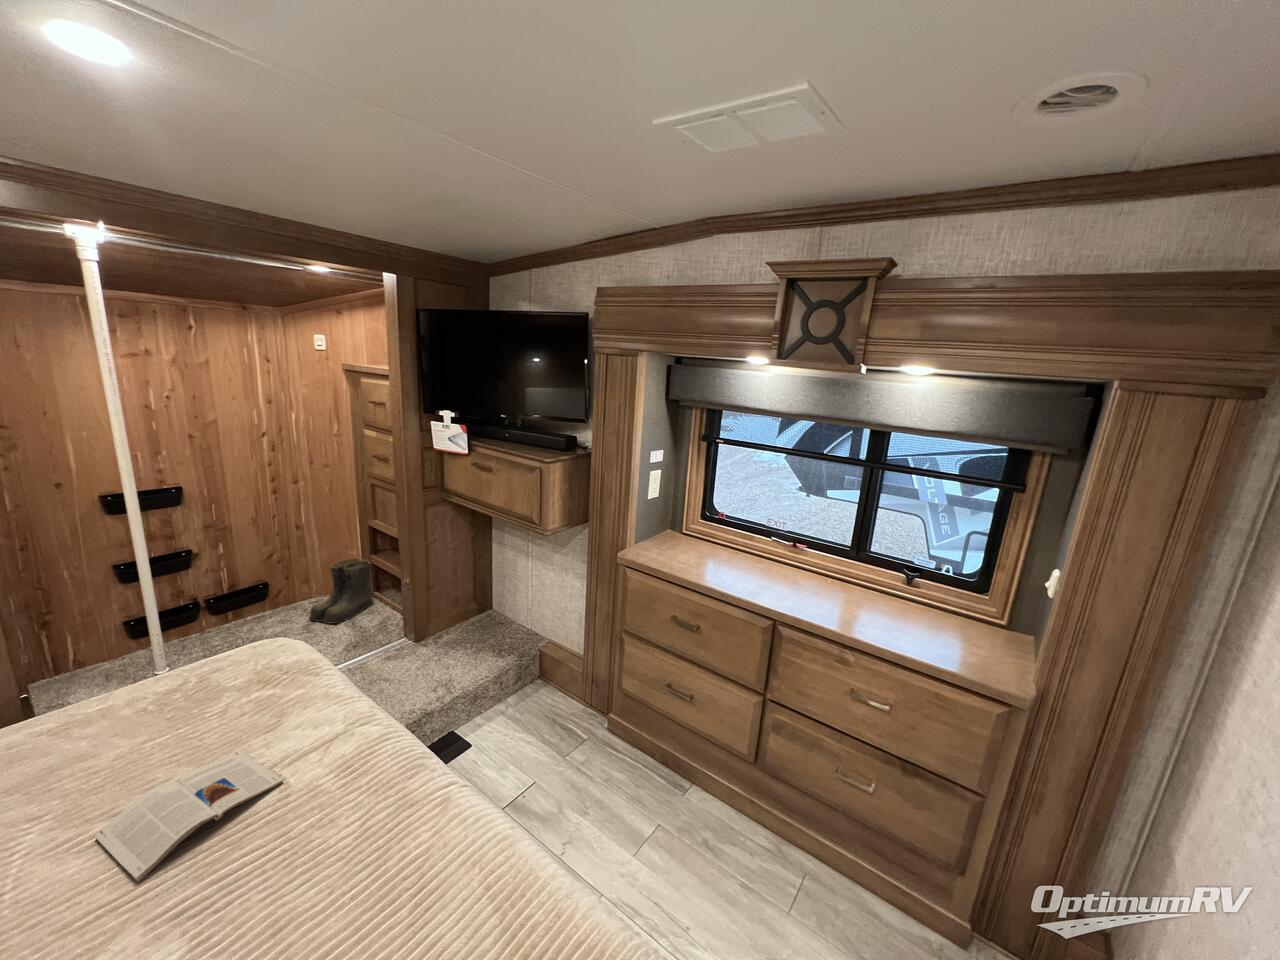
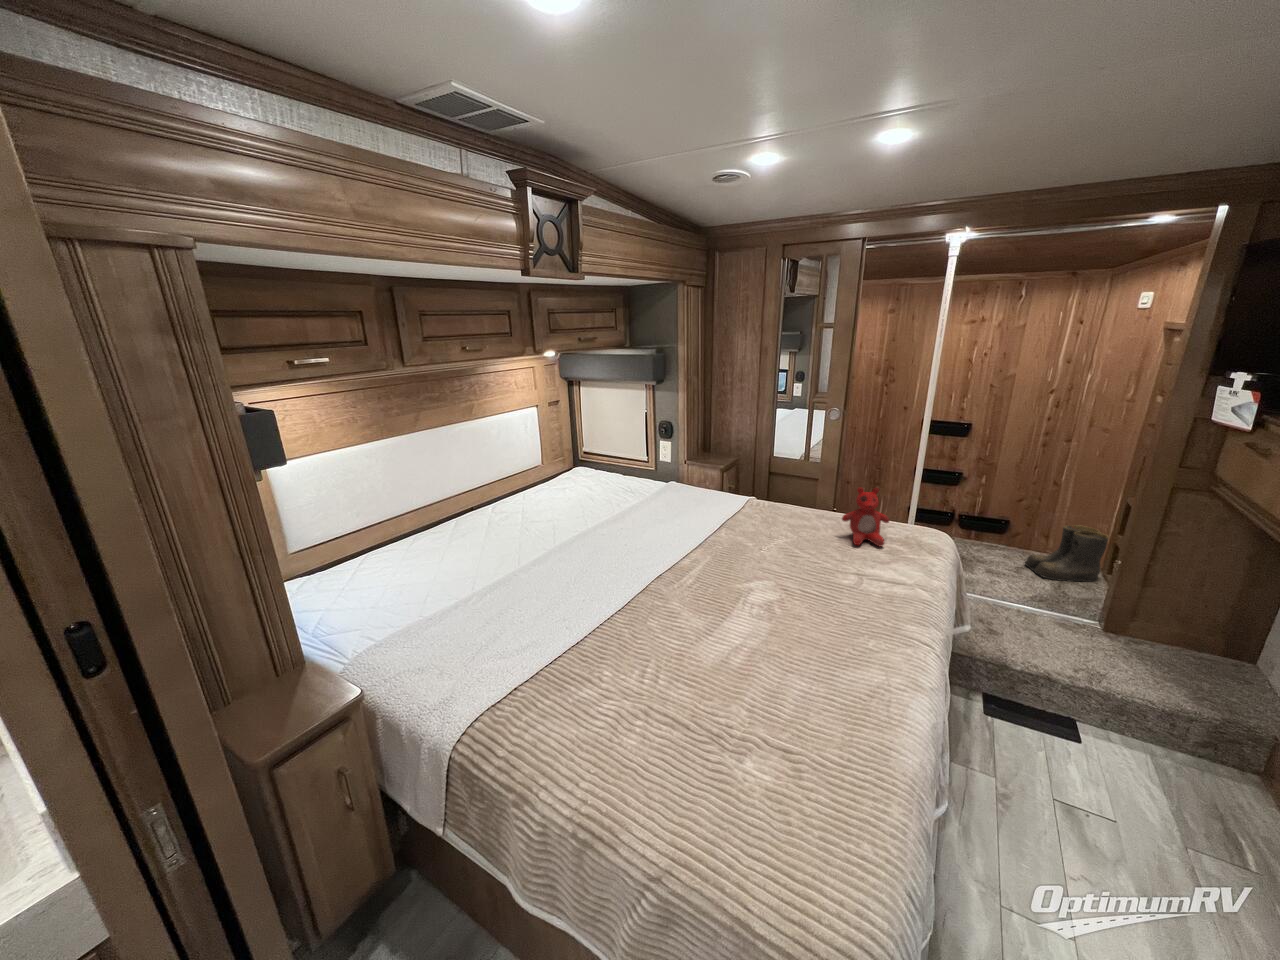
stuffed bear: none [110,623,224,736] -> present [842,488,889,547]
magazine: present [95,751,283,881] -> none [806,555,874,589]

